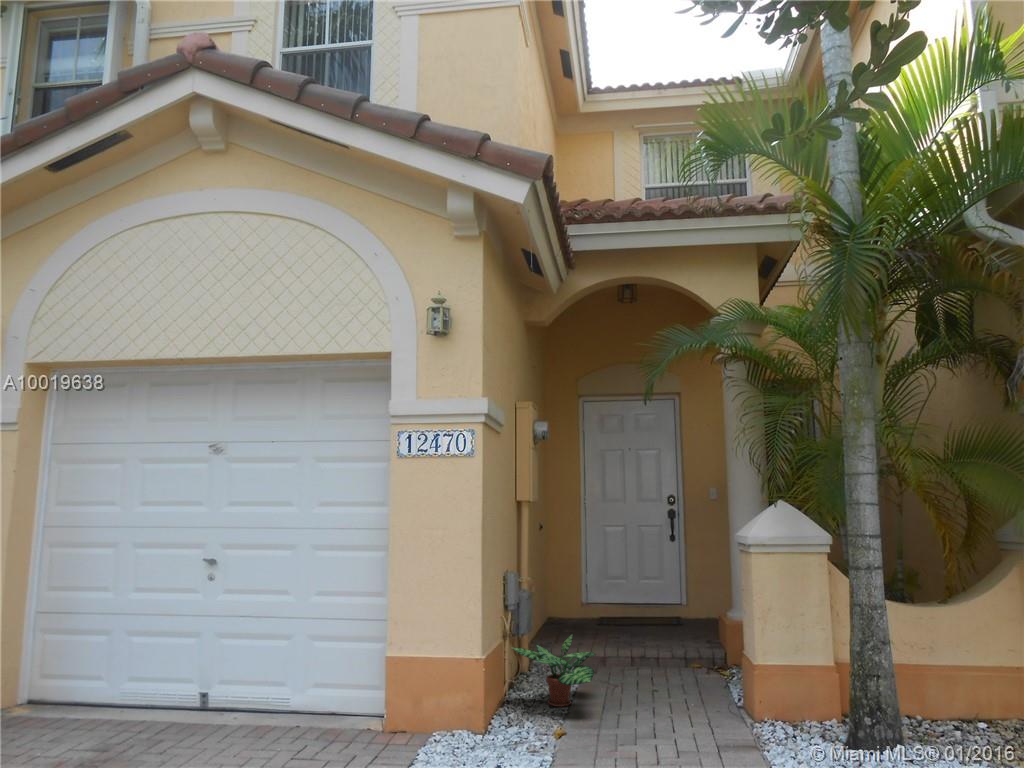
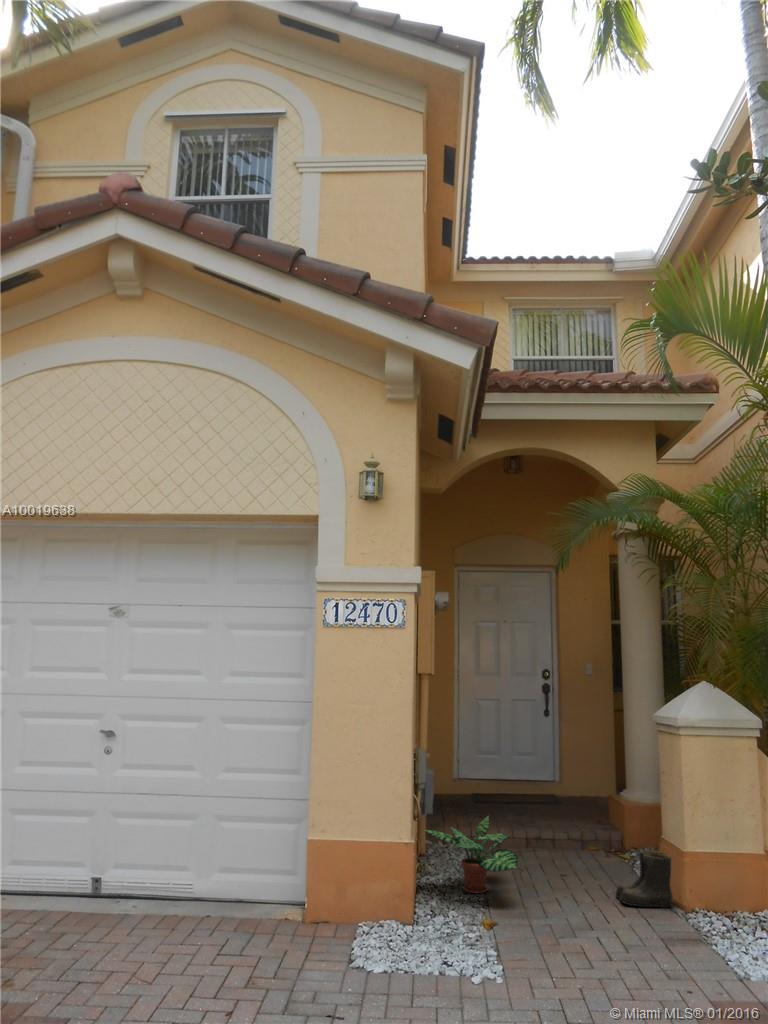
boots: none [692,667,745,720] -> present [616,851,672,908]

